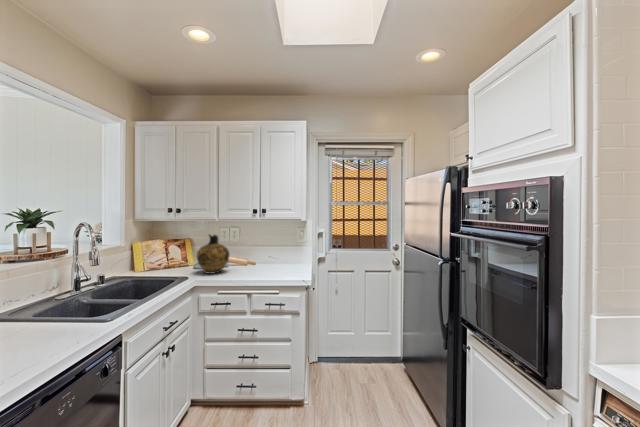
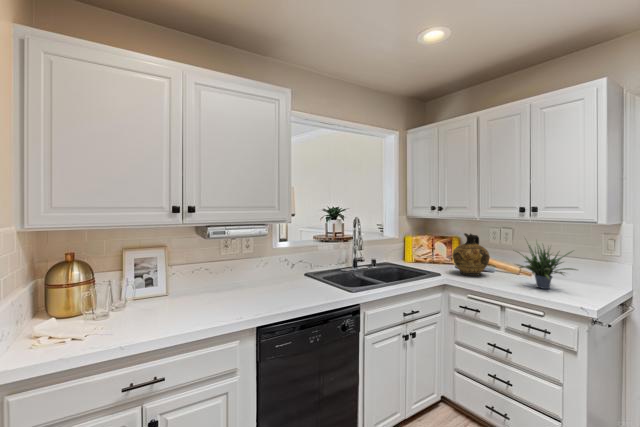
potted plant: none [249,232,295,273] -> present [516,245,576,289]

